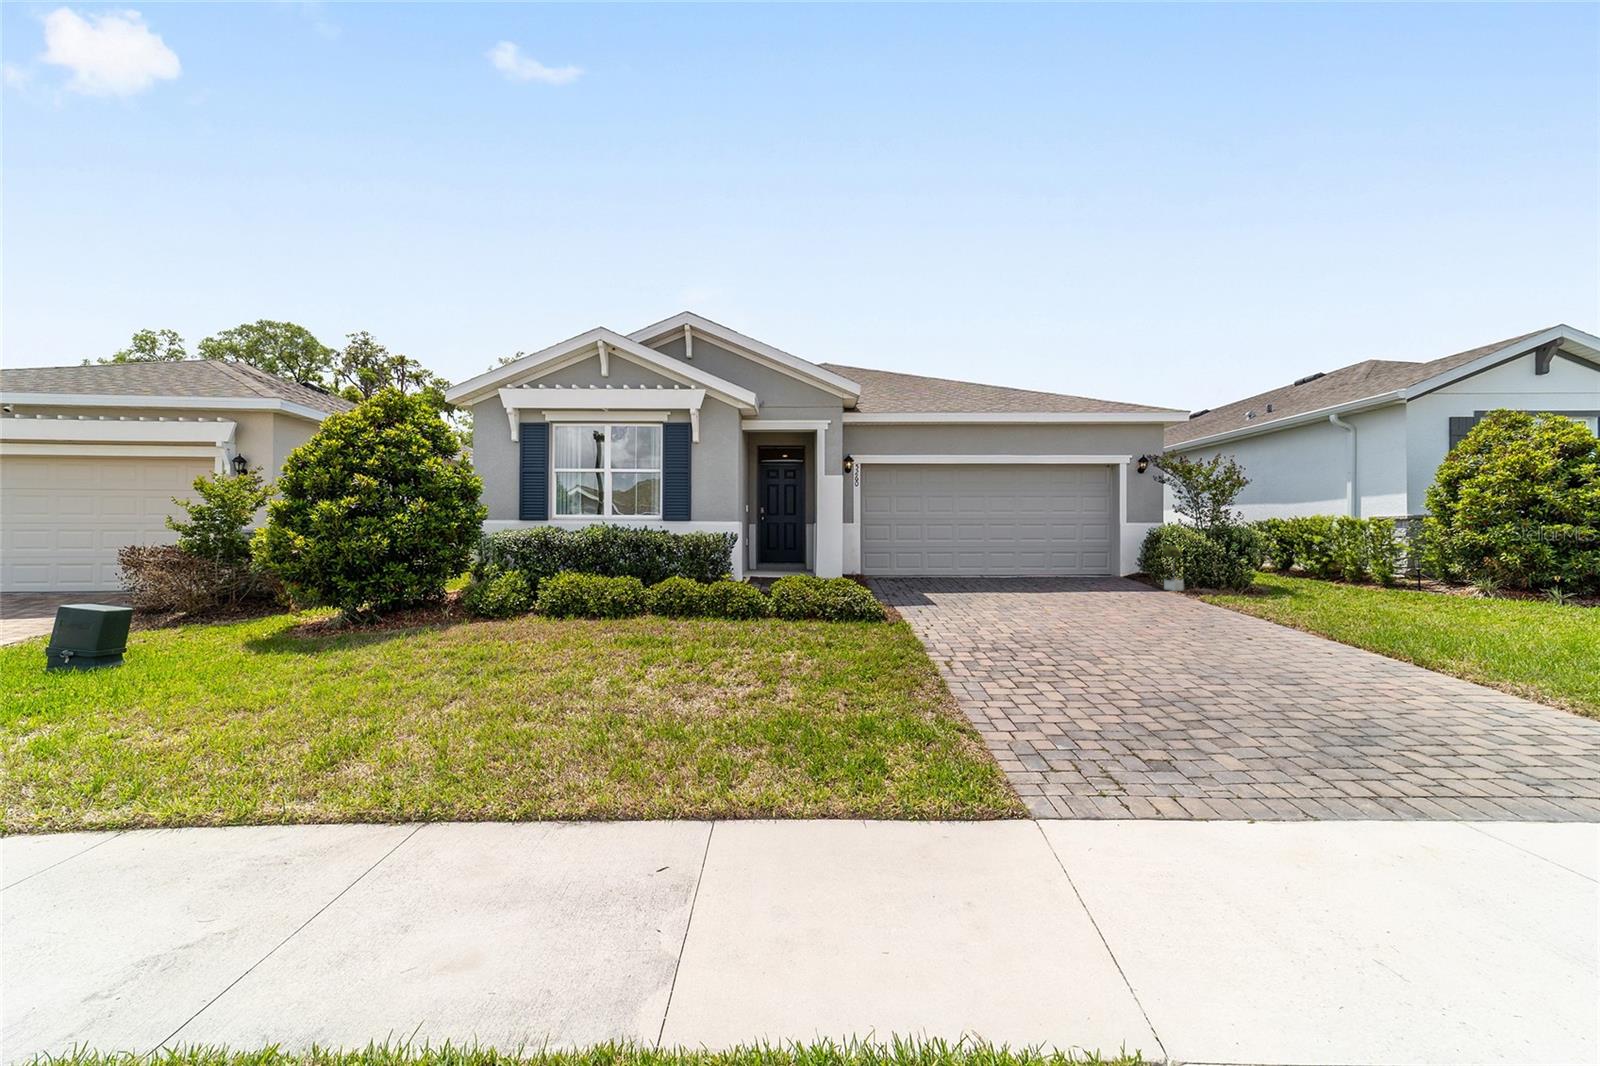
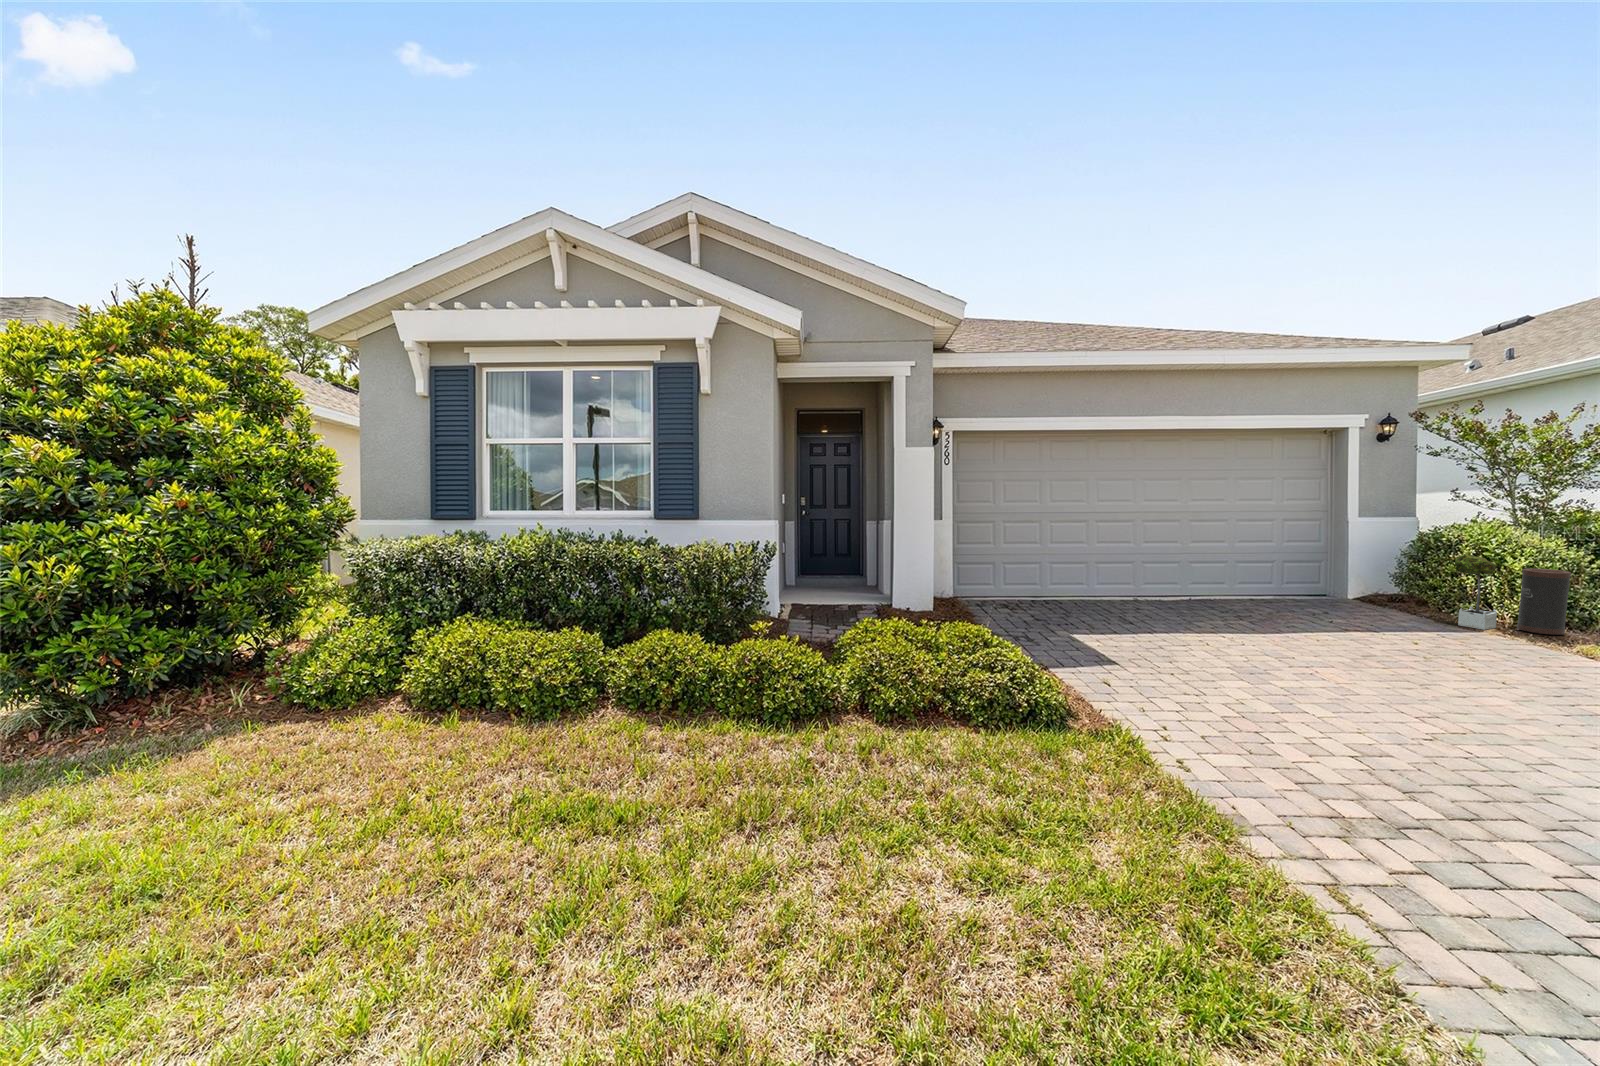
trash can: none [1194,553,1218,593] -> present [1517,568,1571,635]

